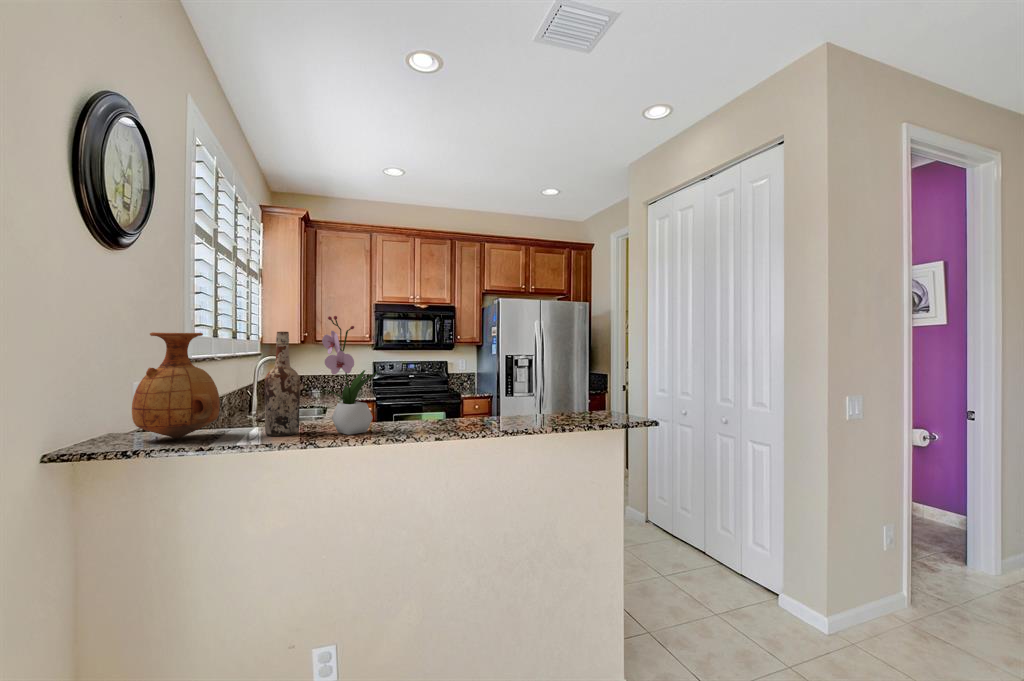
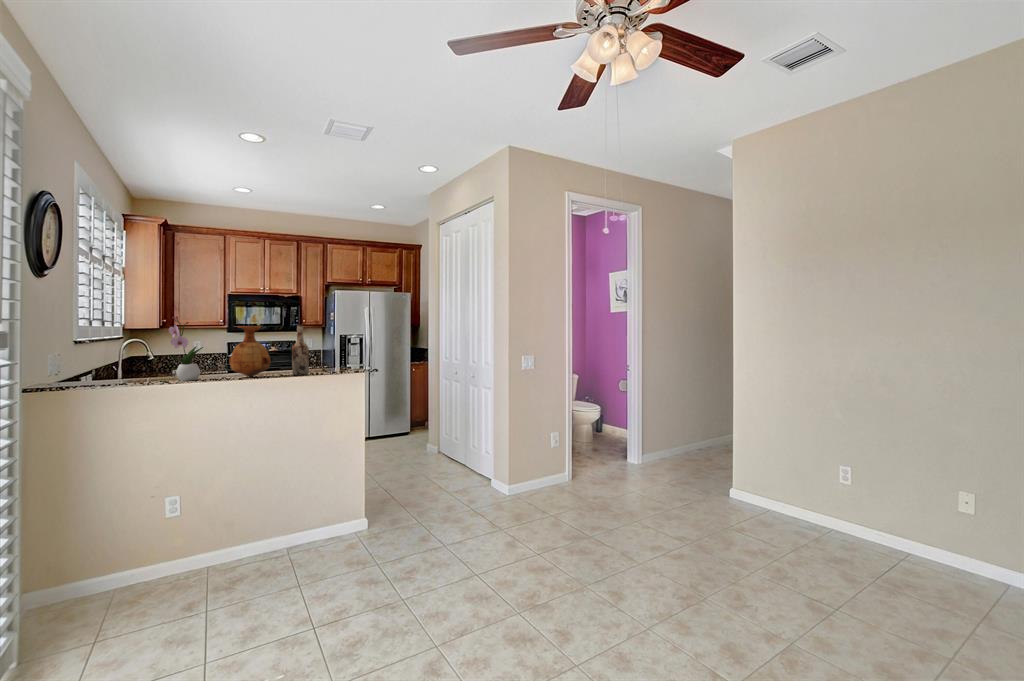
vase: present [132,332,220,439] -> present [229,326,271,377]
wine bottle: present [265,332,300,436] -> present [292,325,309,375]

